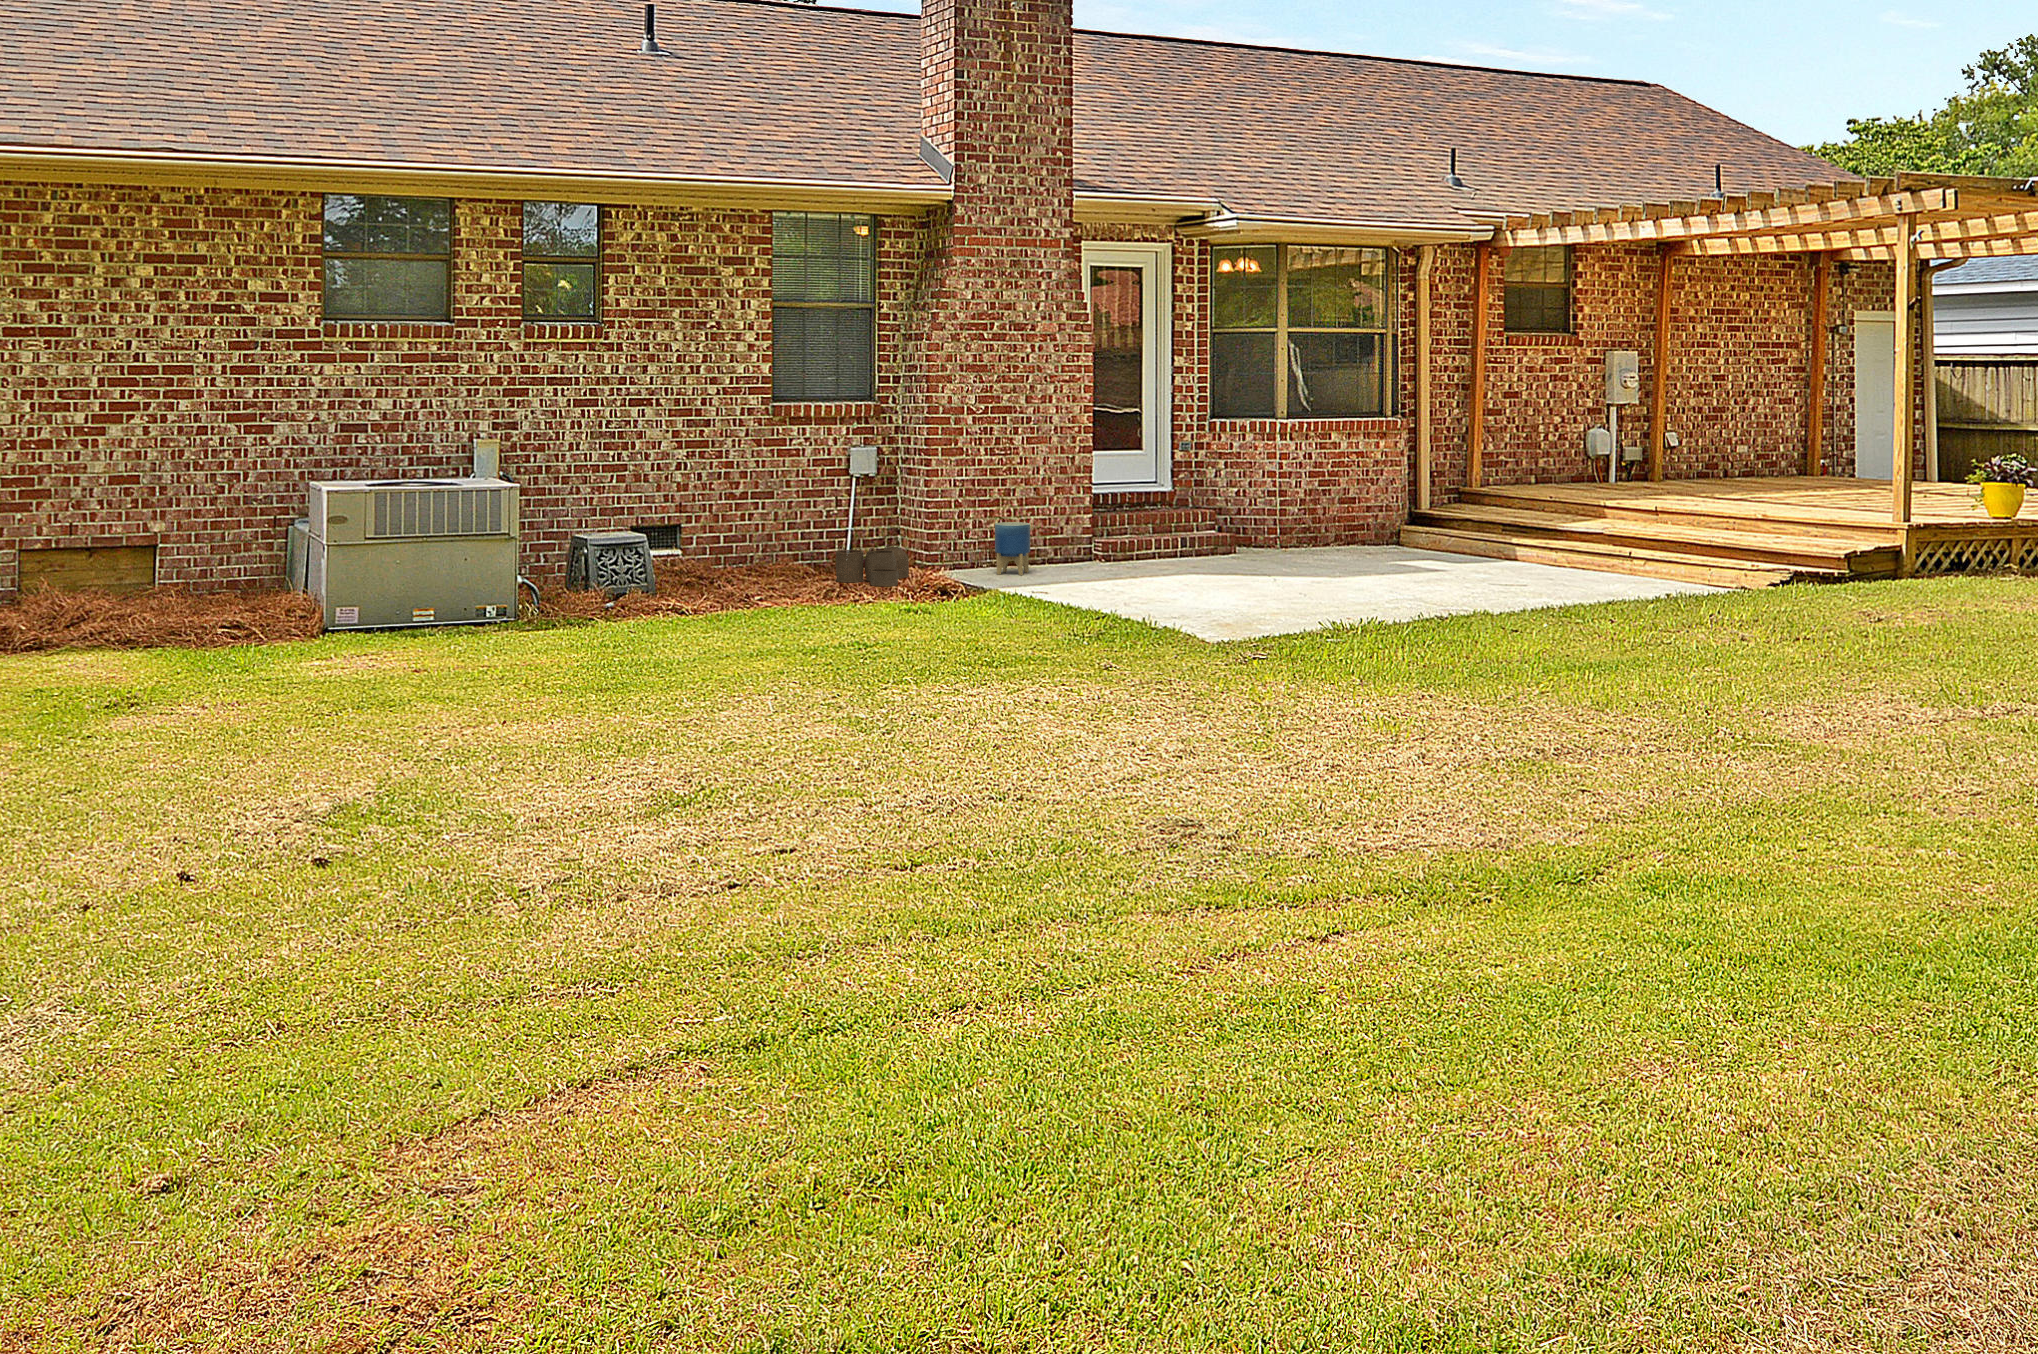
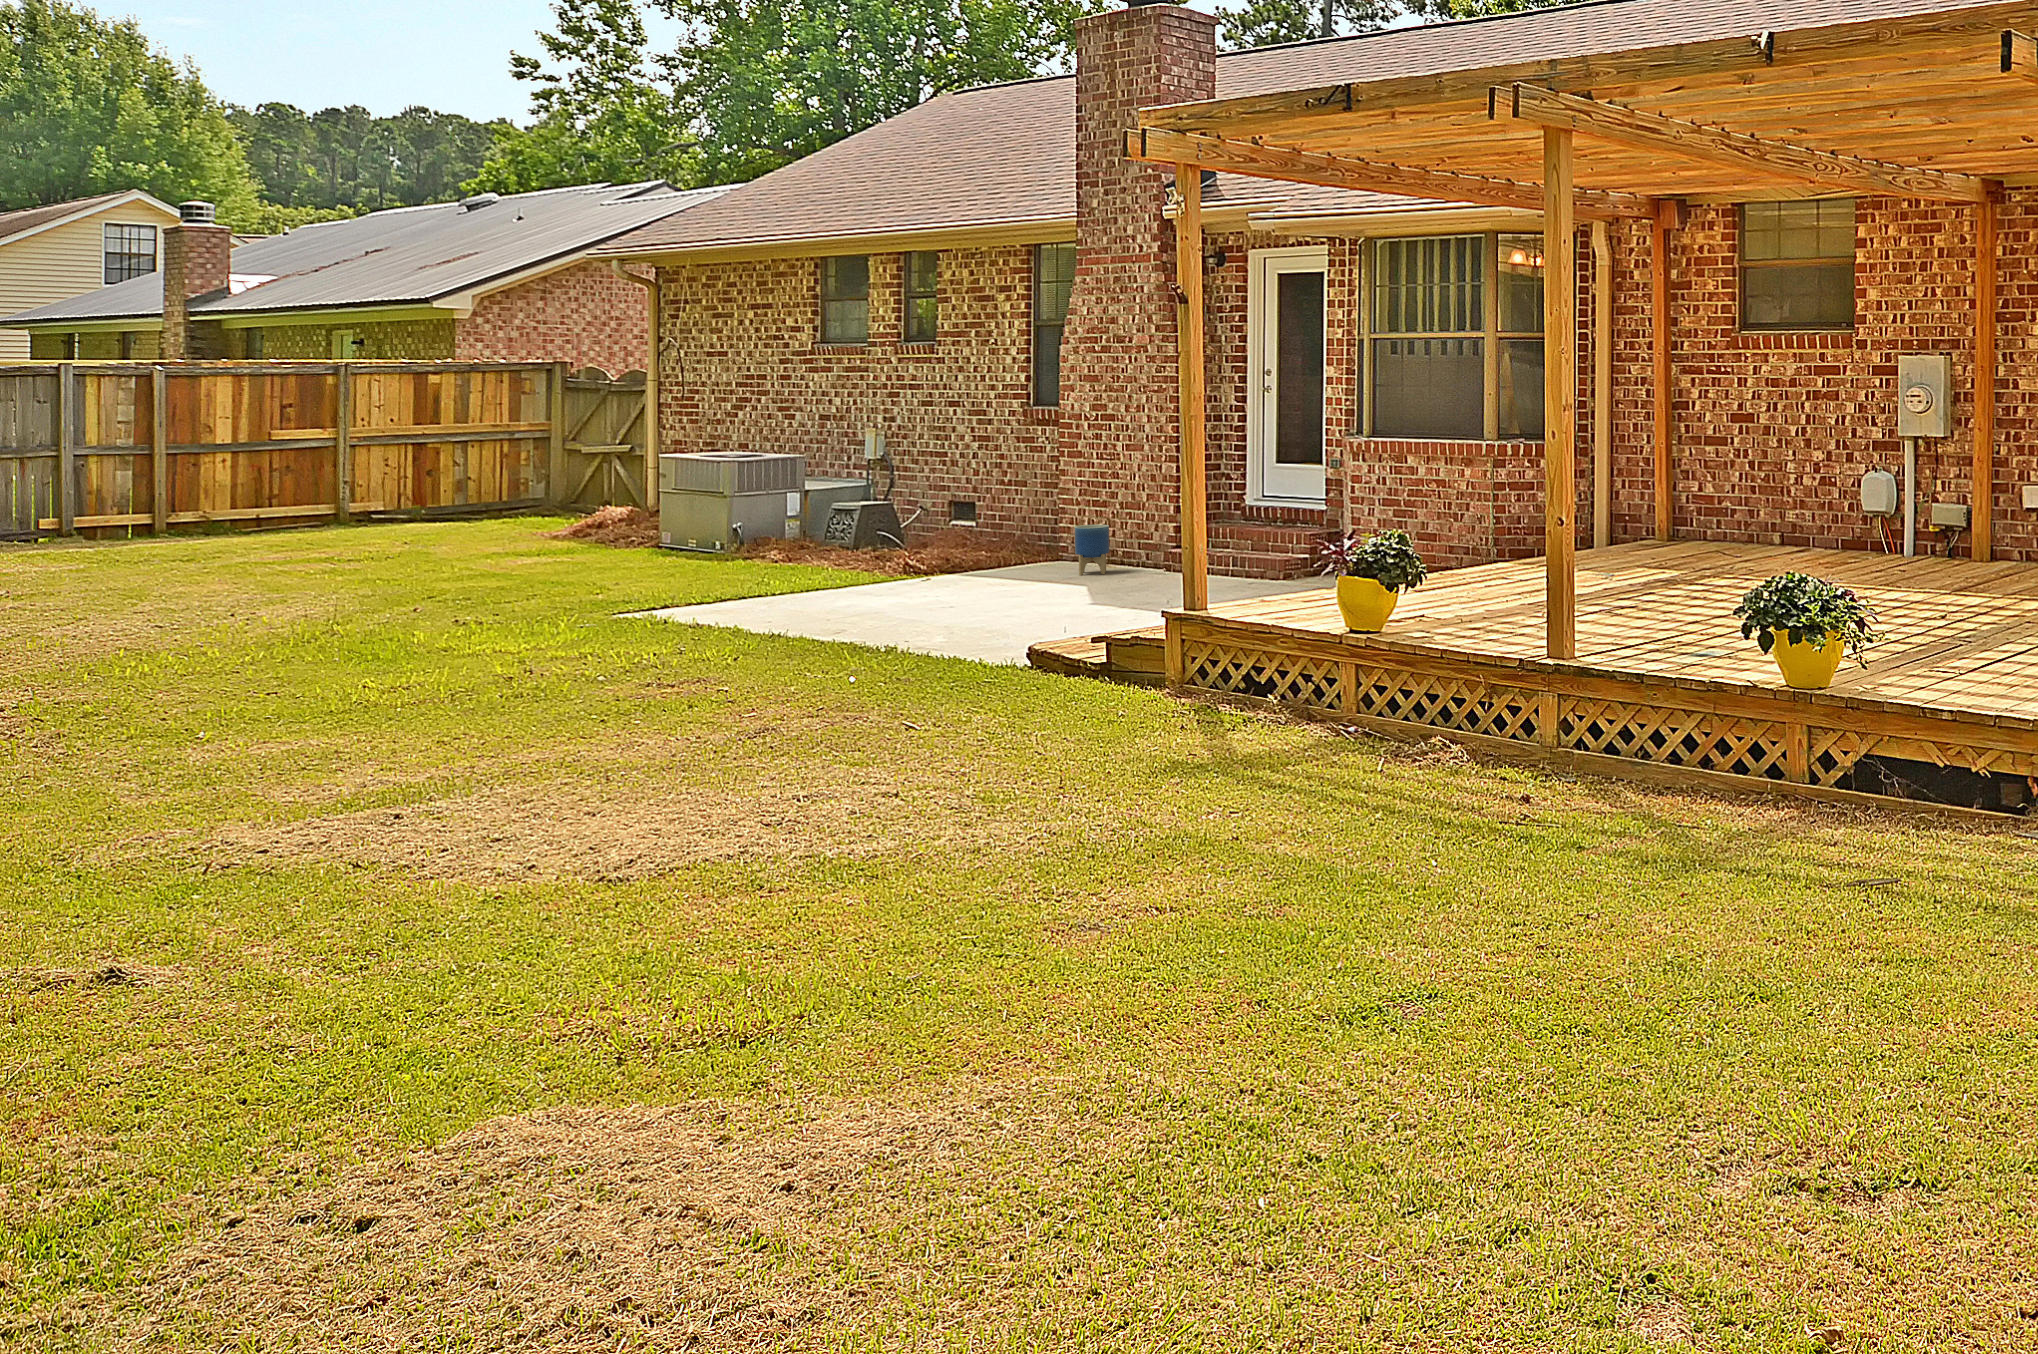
woven basket: present [836,544,909,586] -> none [973,531,1063,568]

